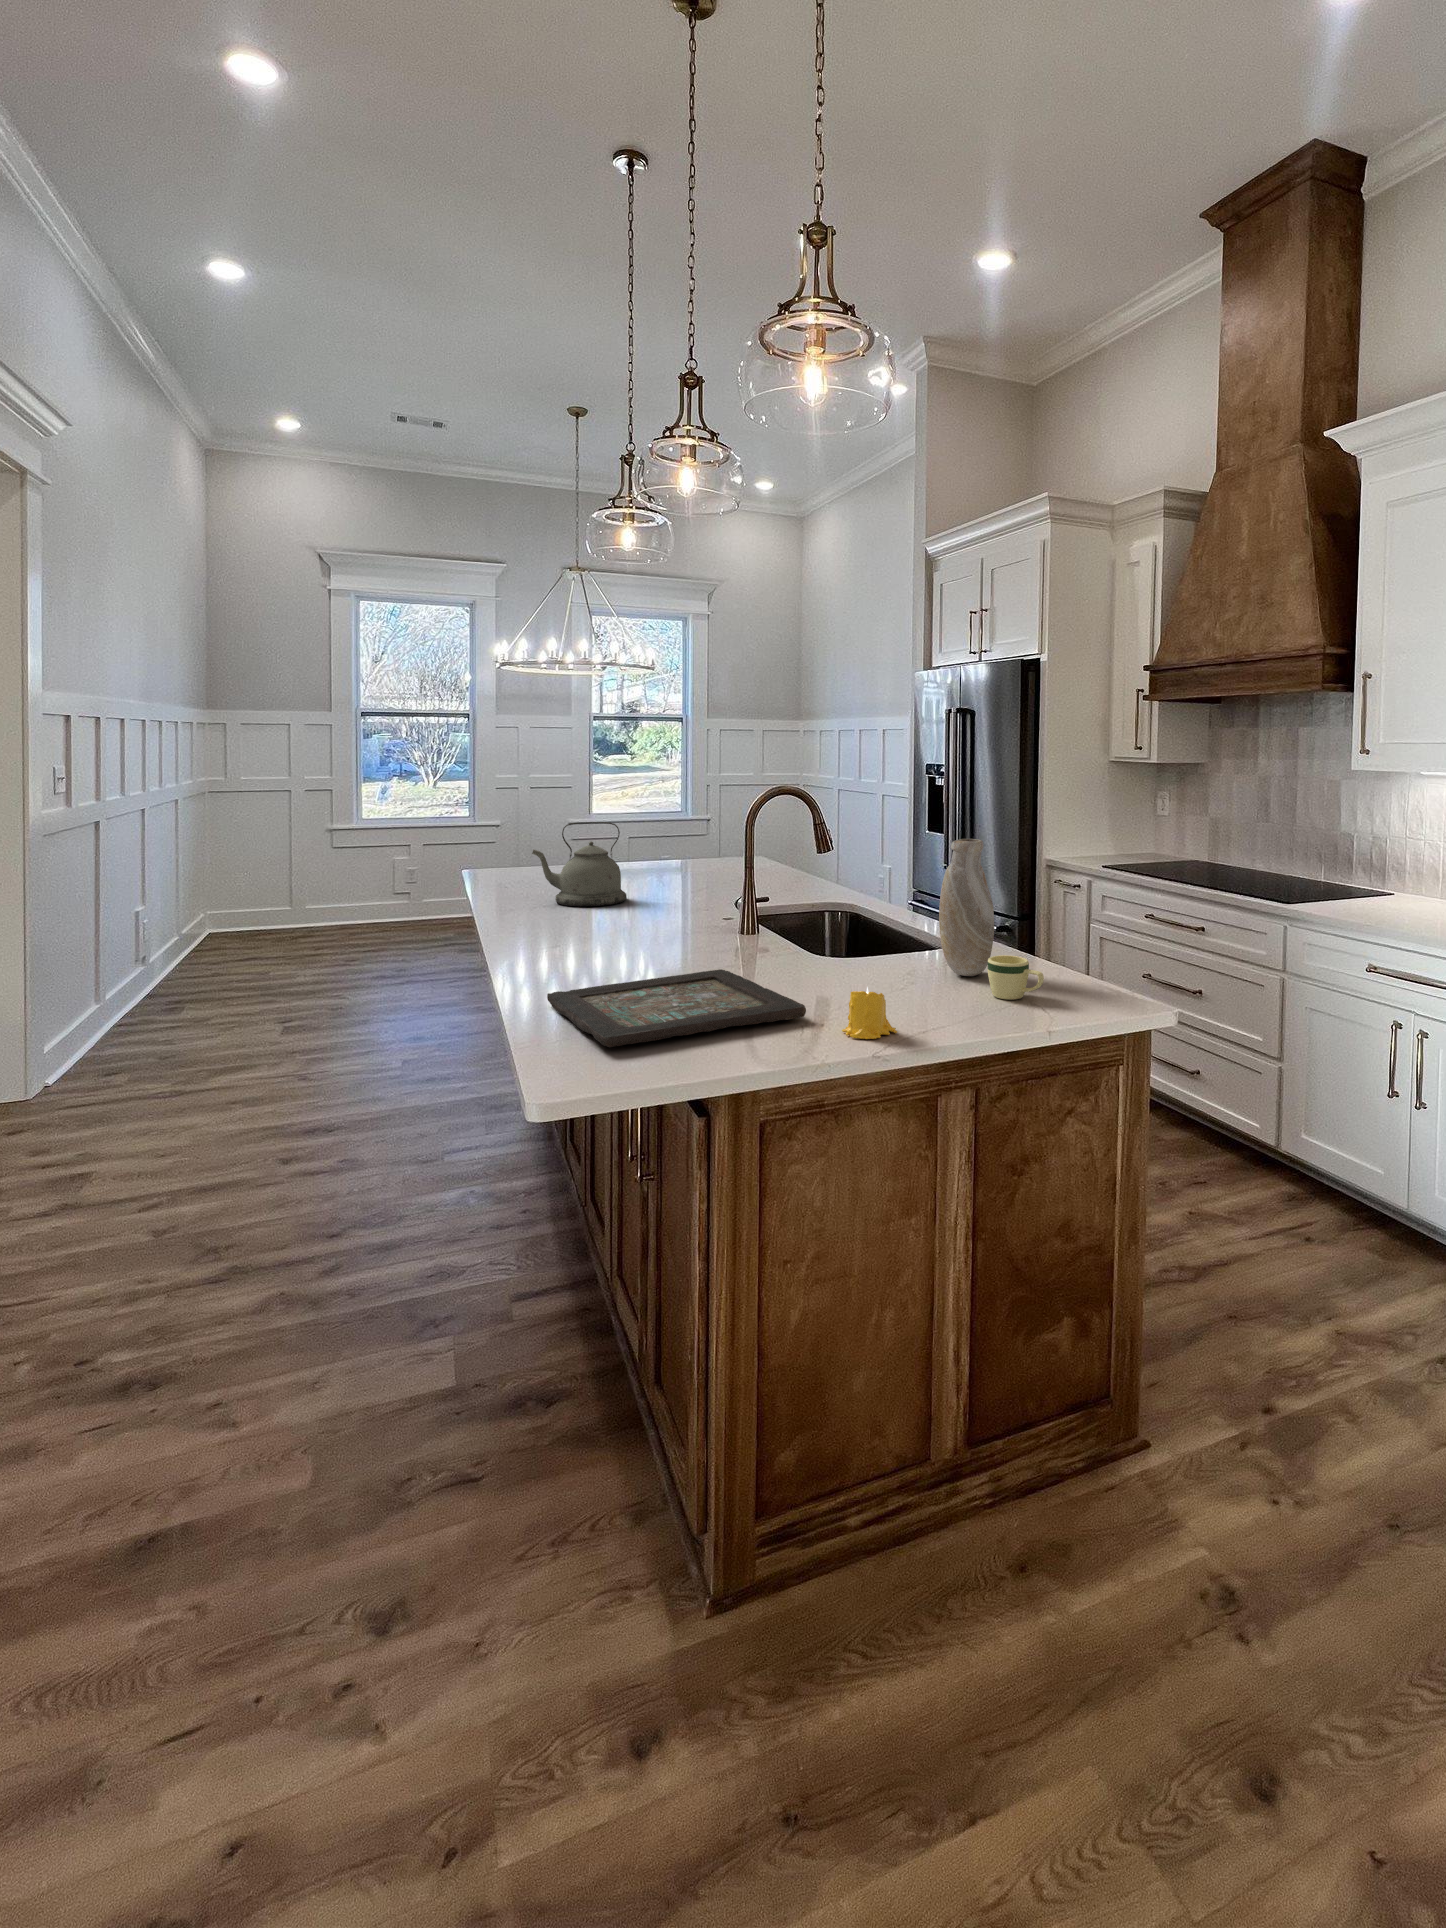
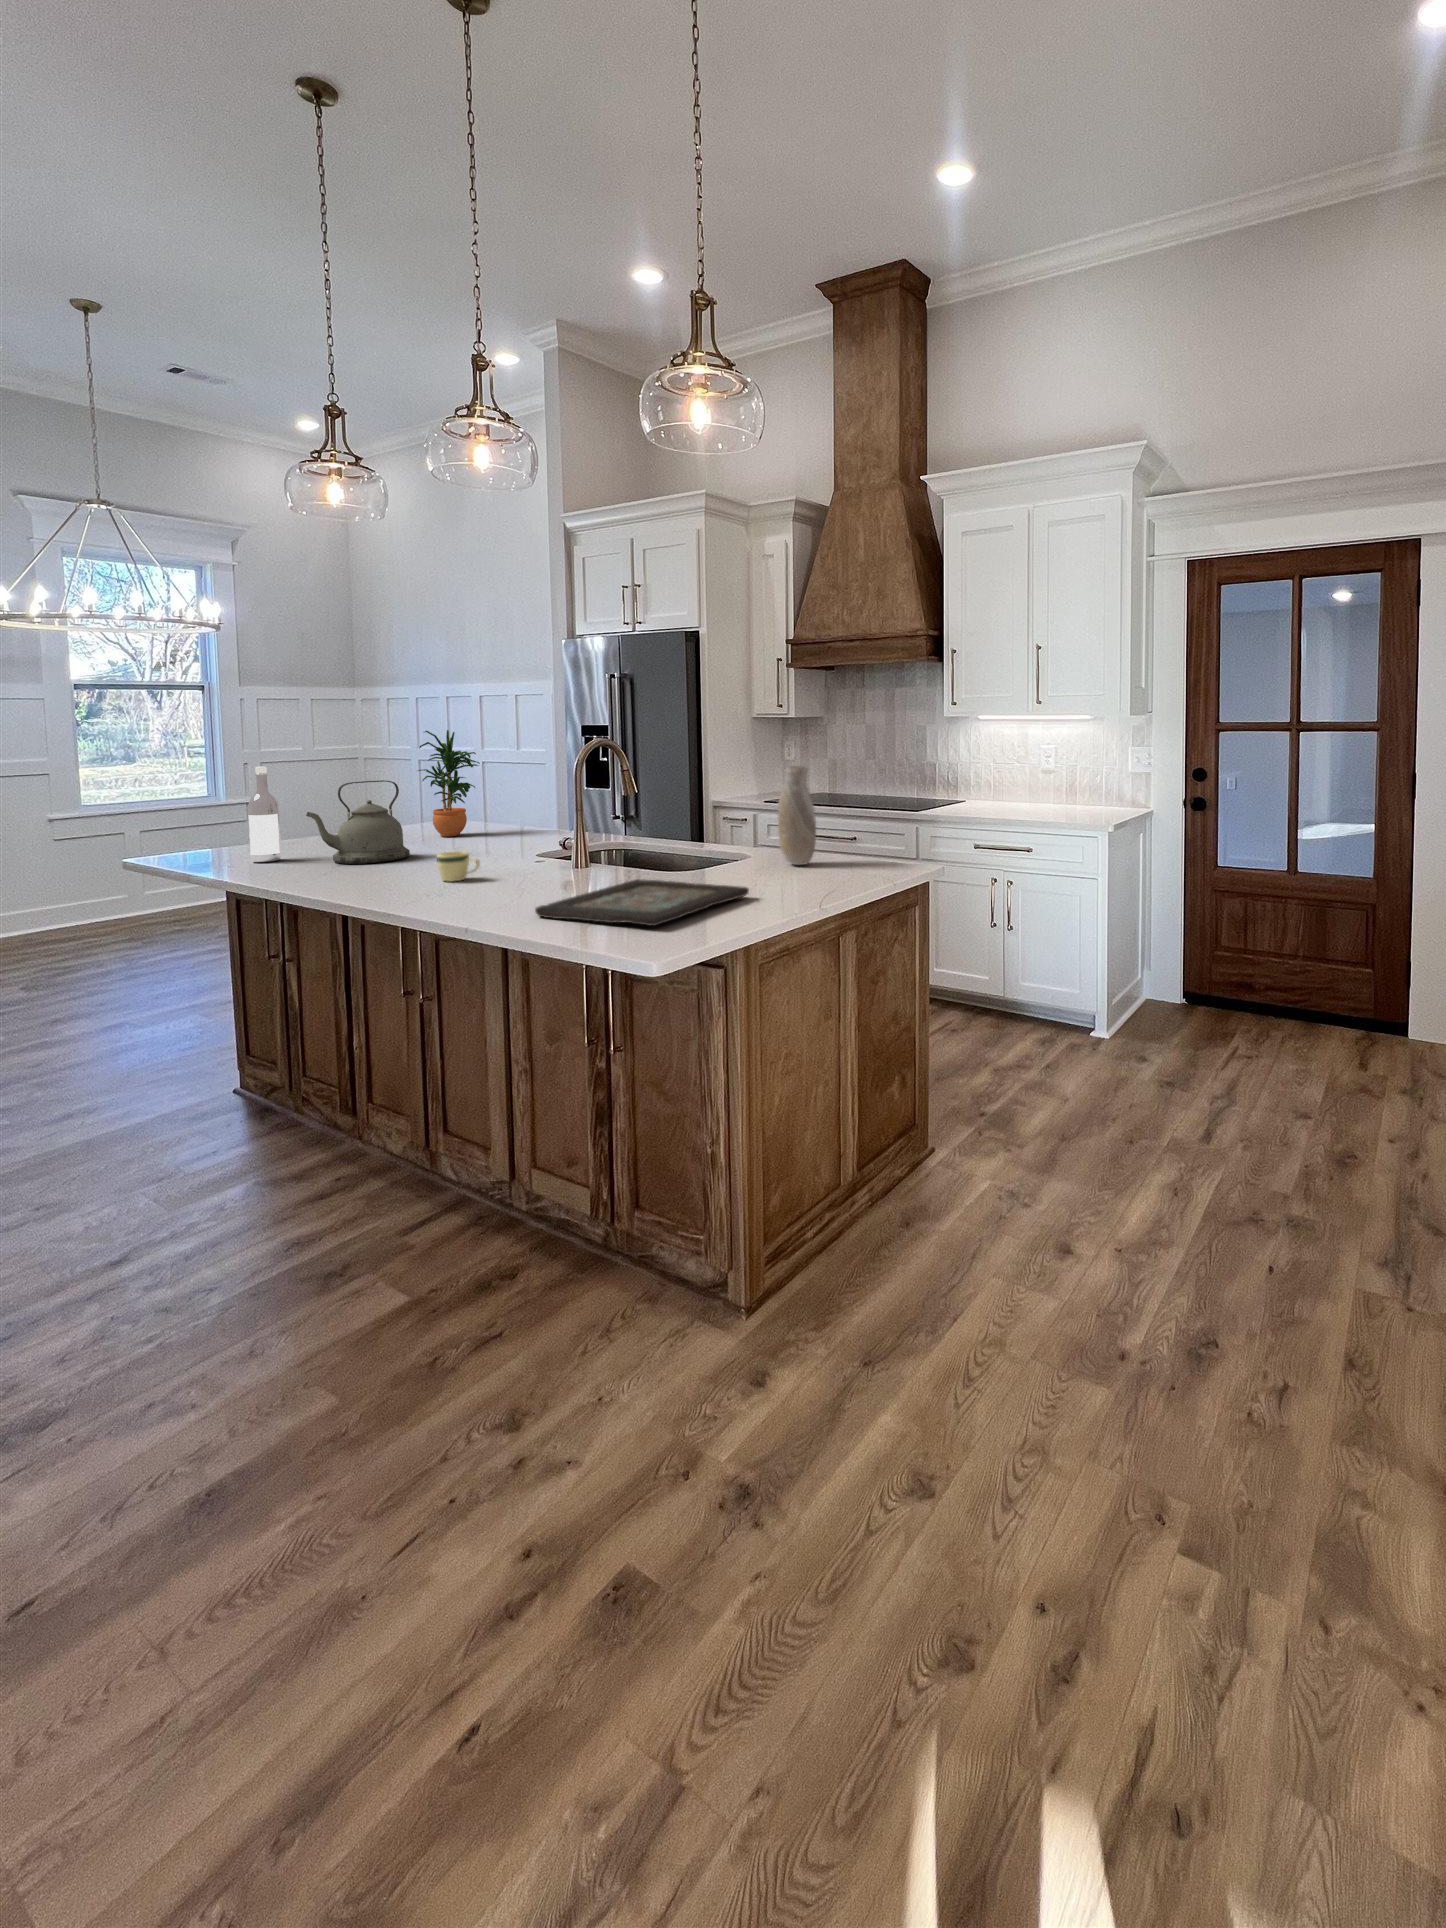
potted plant: none [681,771,739,882] -> present [418,730,480,837]
wine bottle: none [505,802,531,894] -> present [248,767,281,862]
mug: present [988,955,1044,1000] -> present [437,851,480,881]
candle: present [842,987,897,1039] -> none [783,864,819,900]

